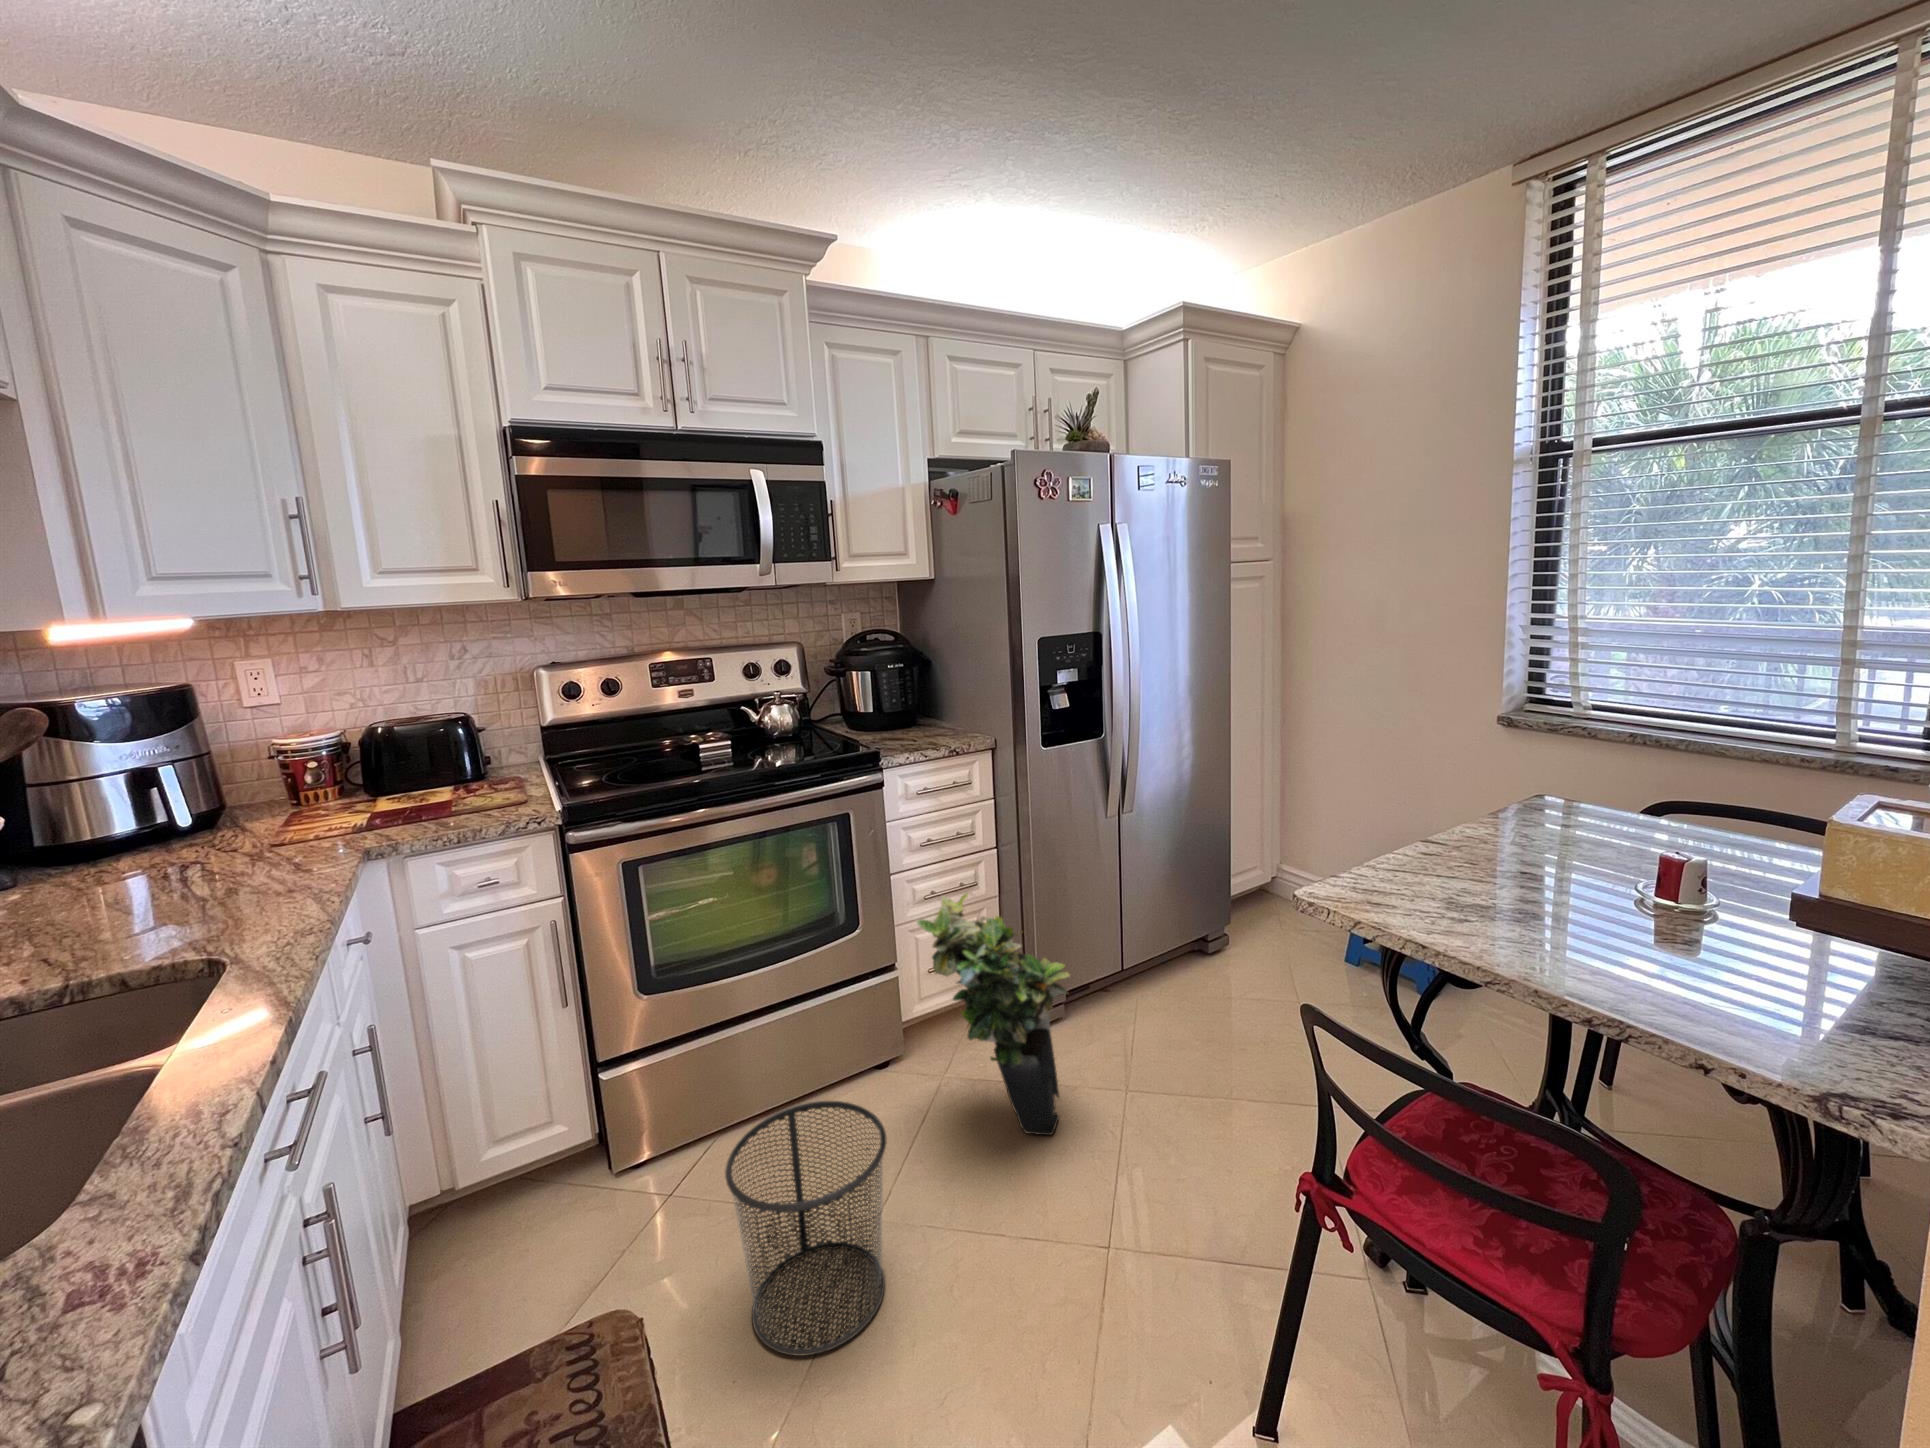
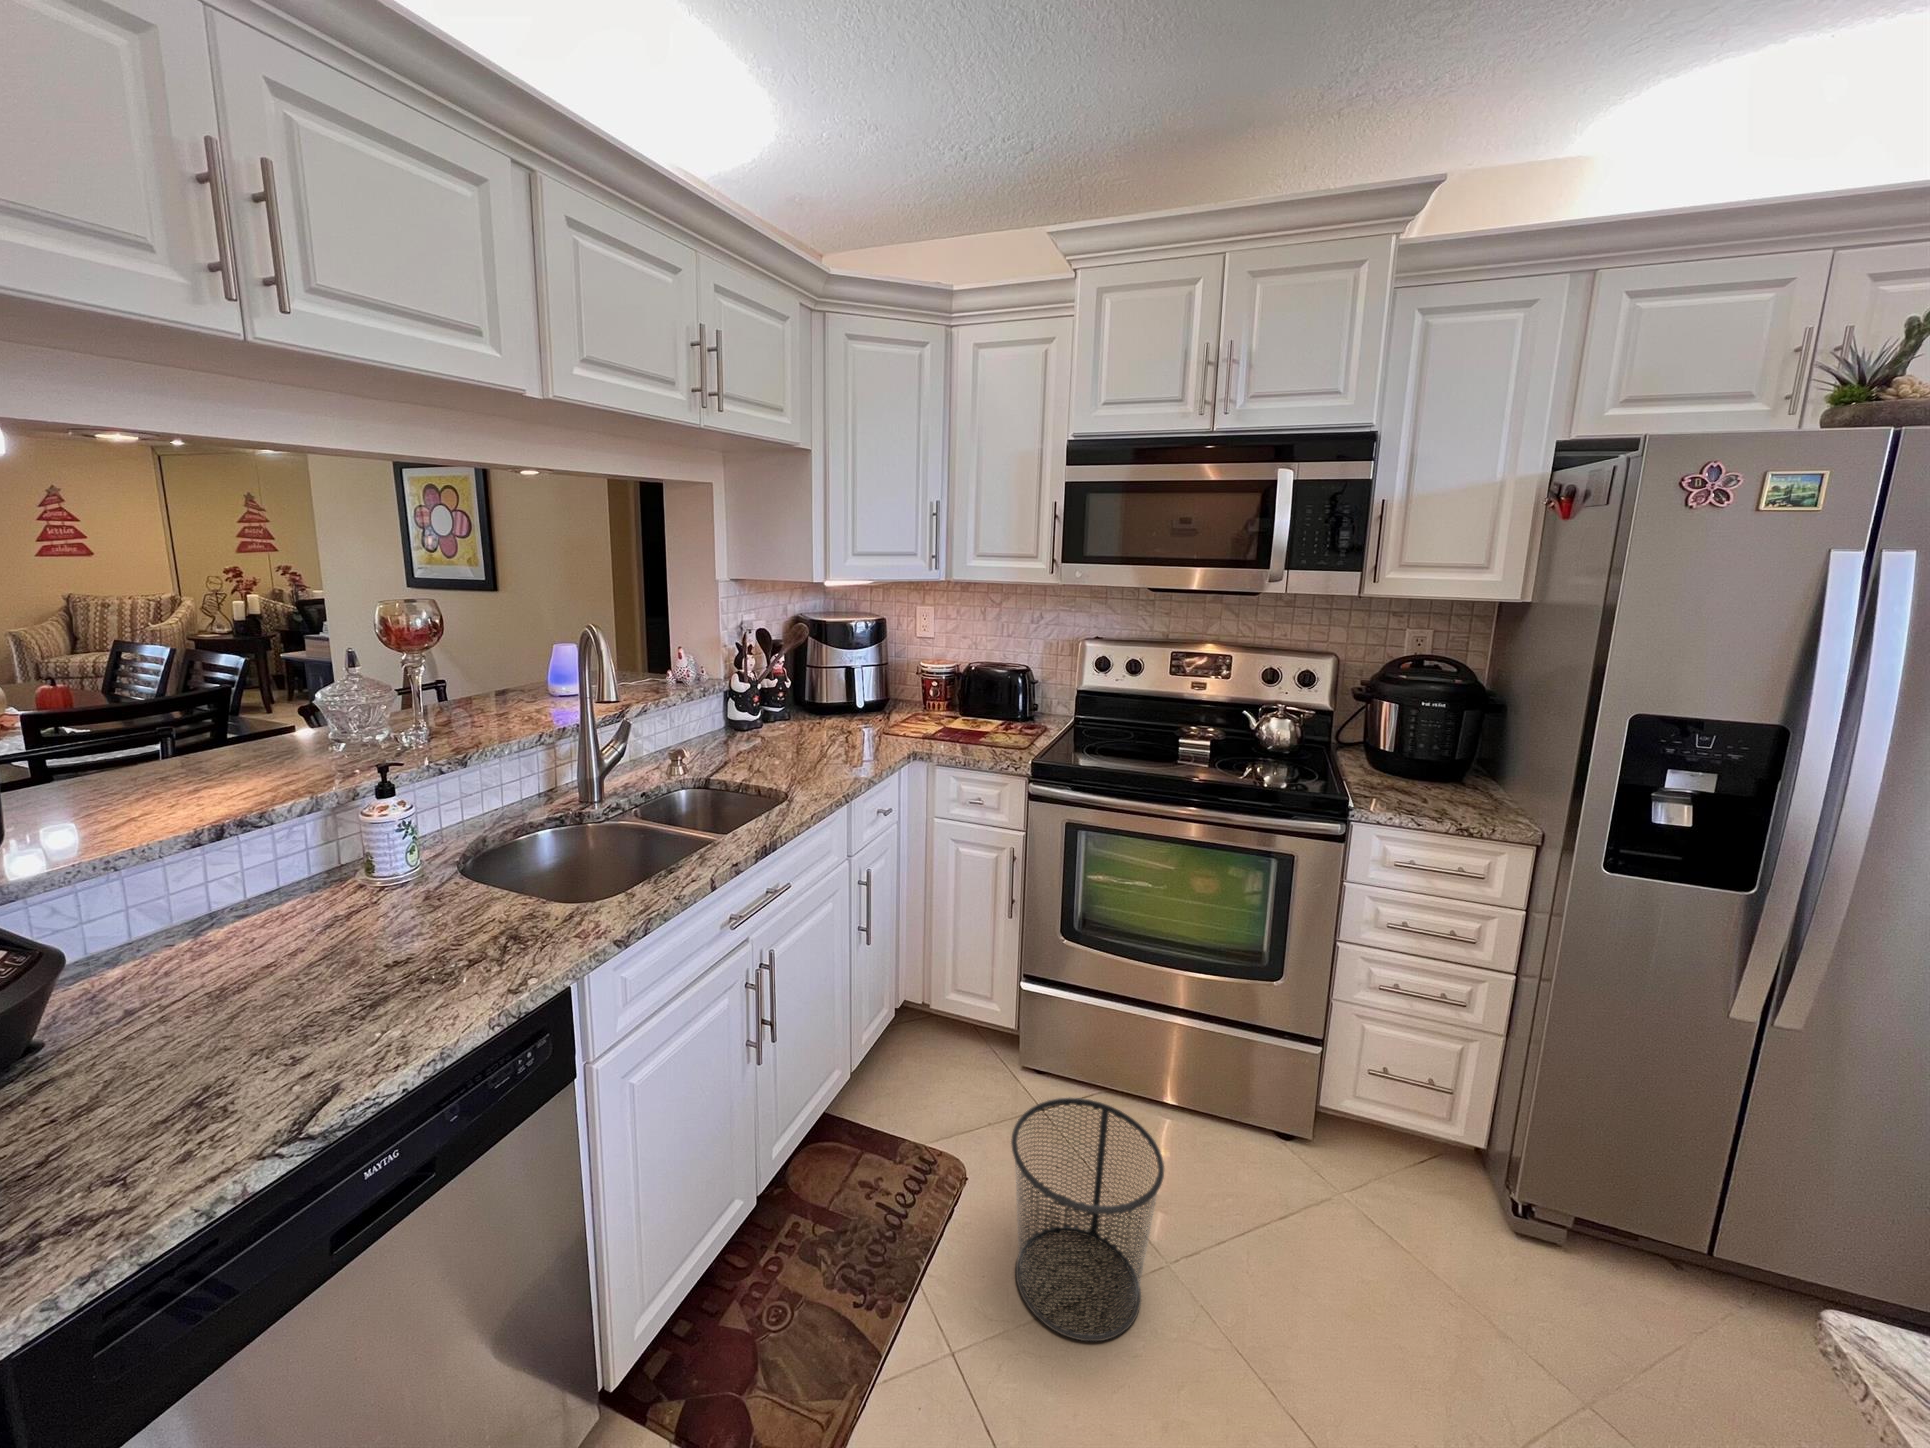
potted plant: present [917,893,1069,1135] -> none [1306,997,1517,1366]

